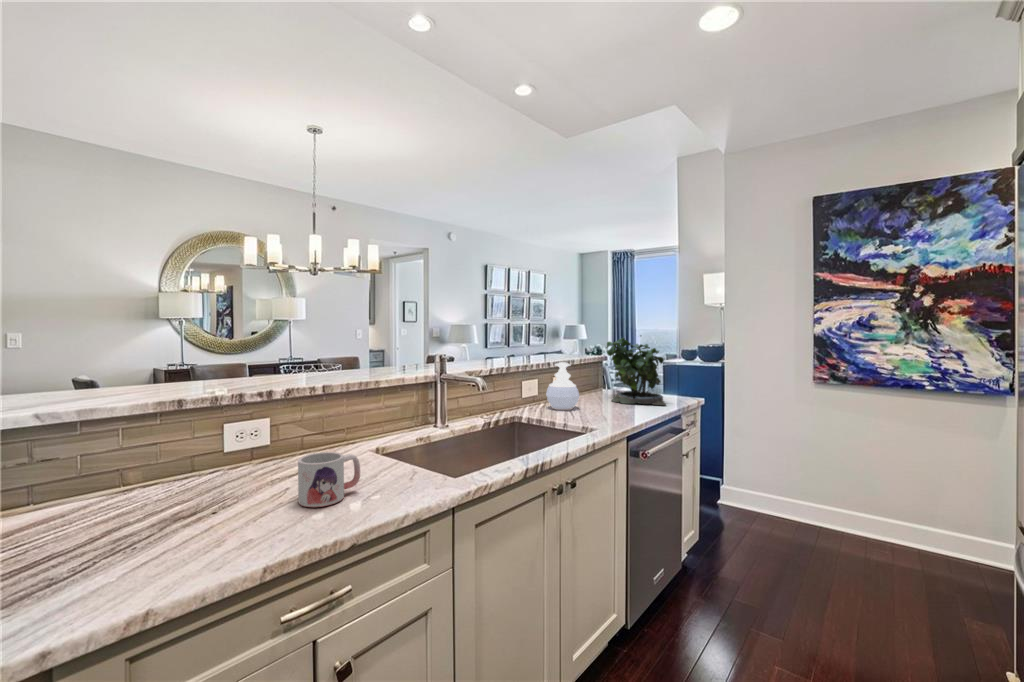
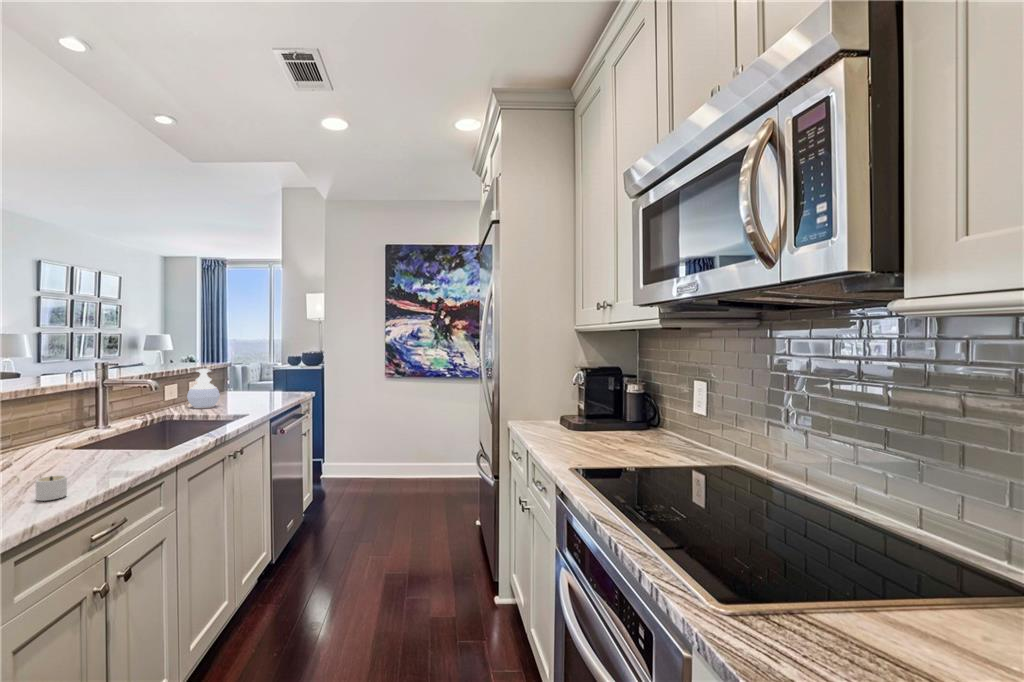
potted plant: present [606,335,666,406] -> none [235,344,289,400]
mug: present [298,452,360,507] -> none [55,437,101,474]
candle: none [180,526,243,574] -> present [36,475,67,501]

